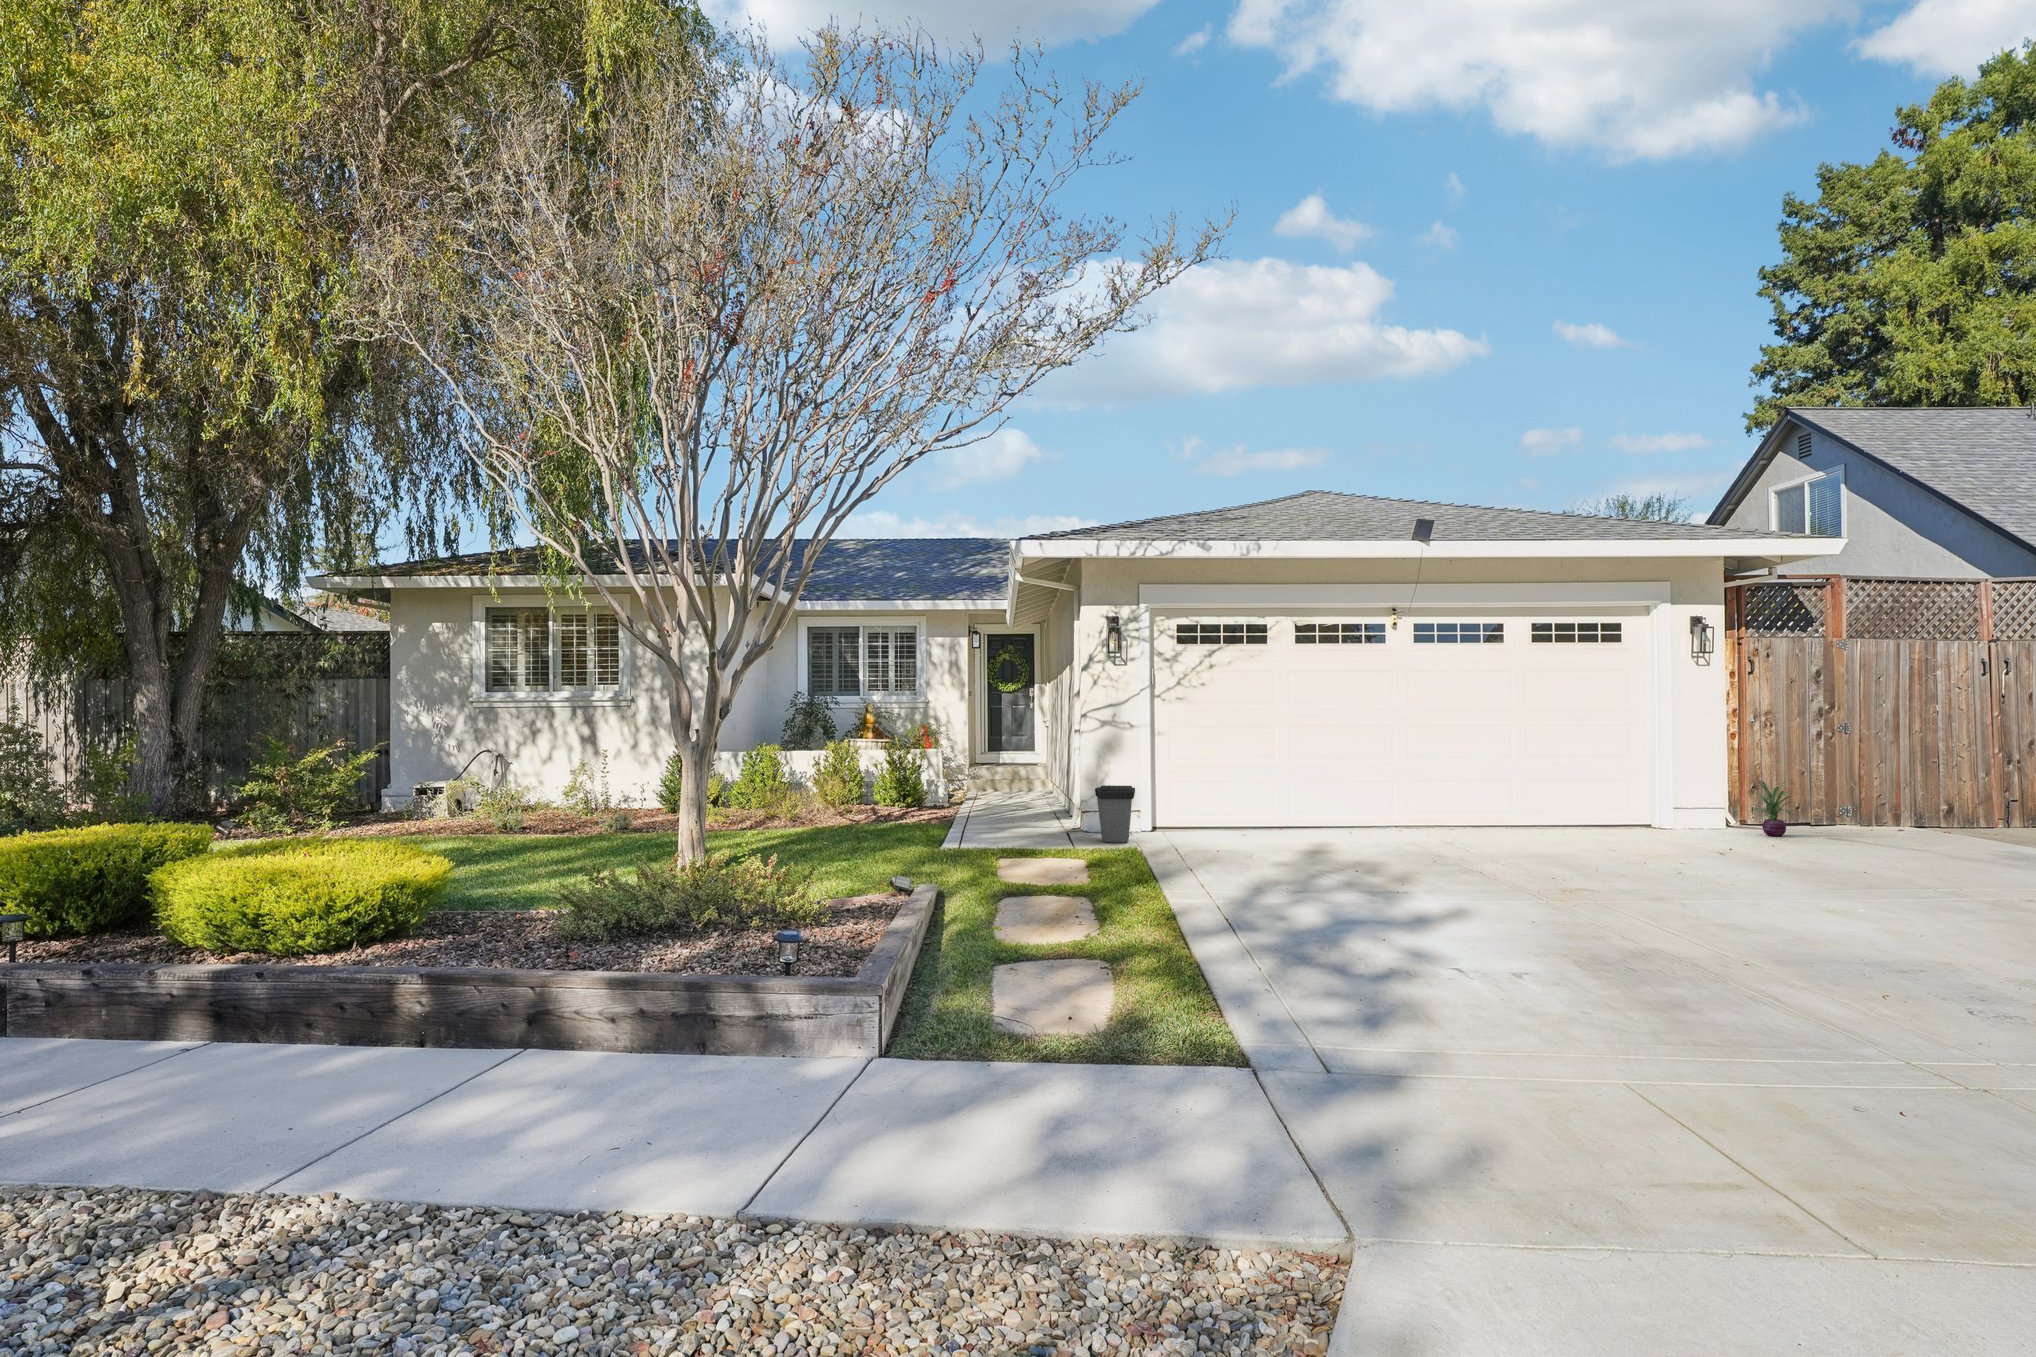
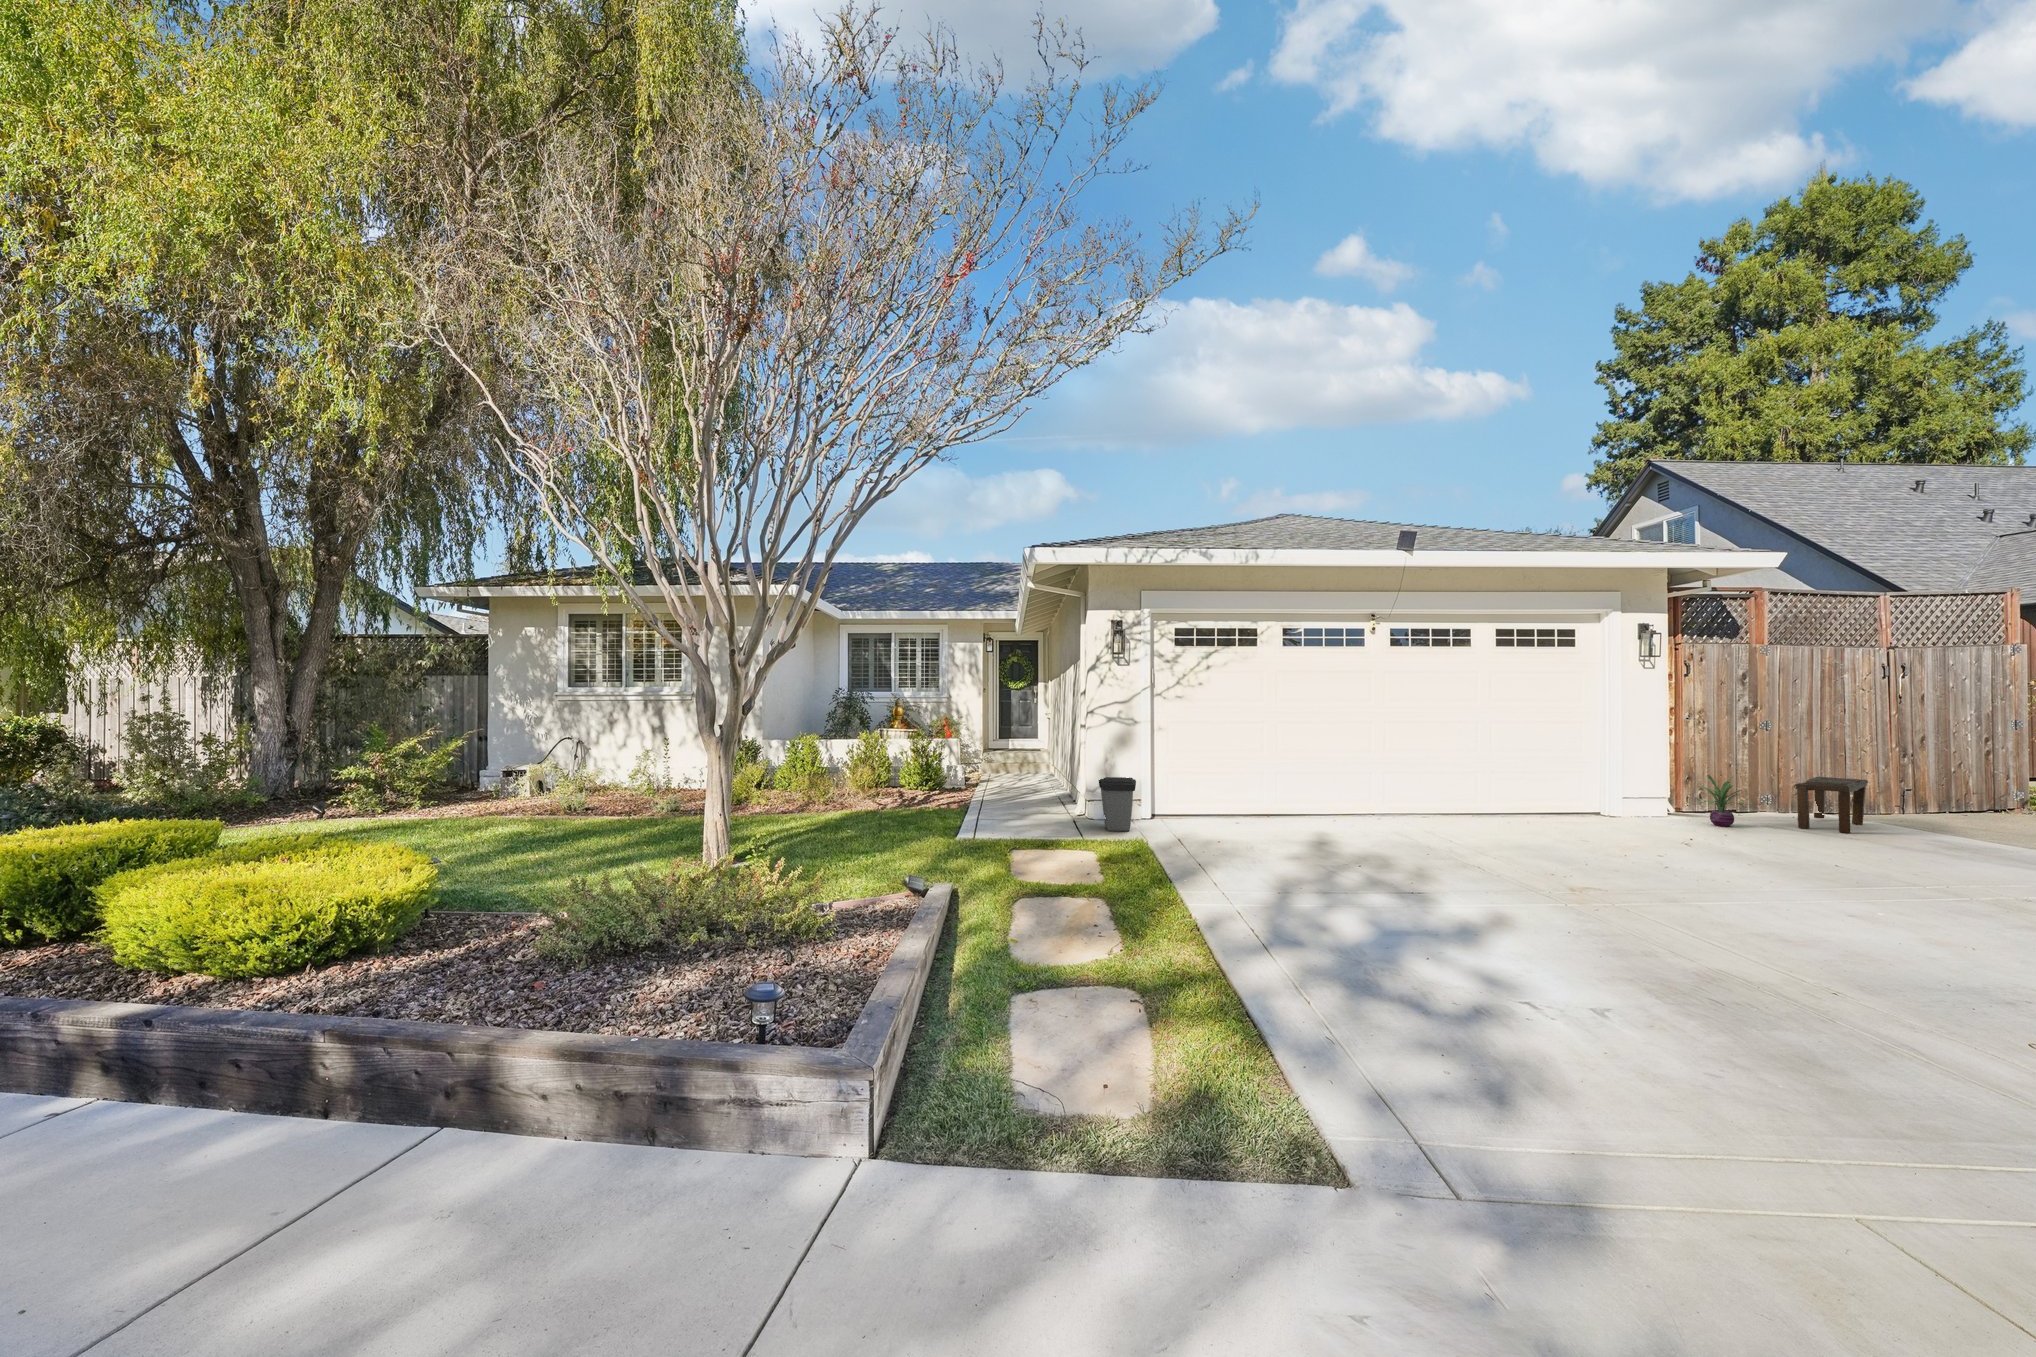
bench: none [1852,783,1934,841] -> present [1796,777,1868,833]

